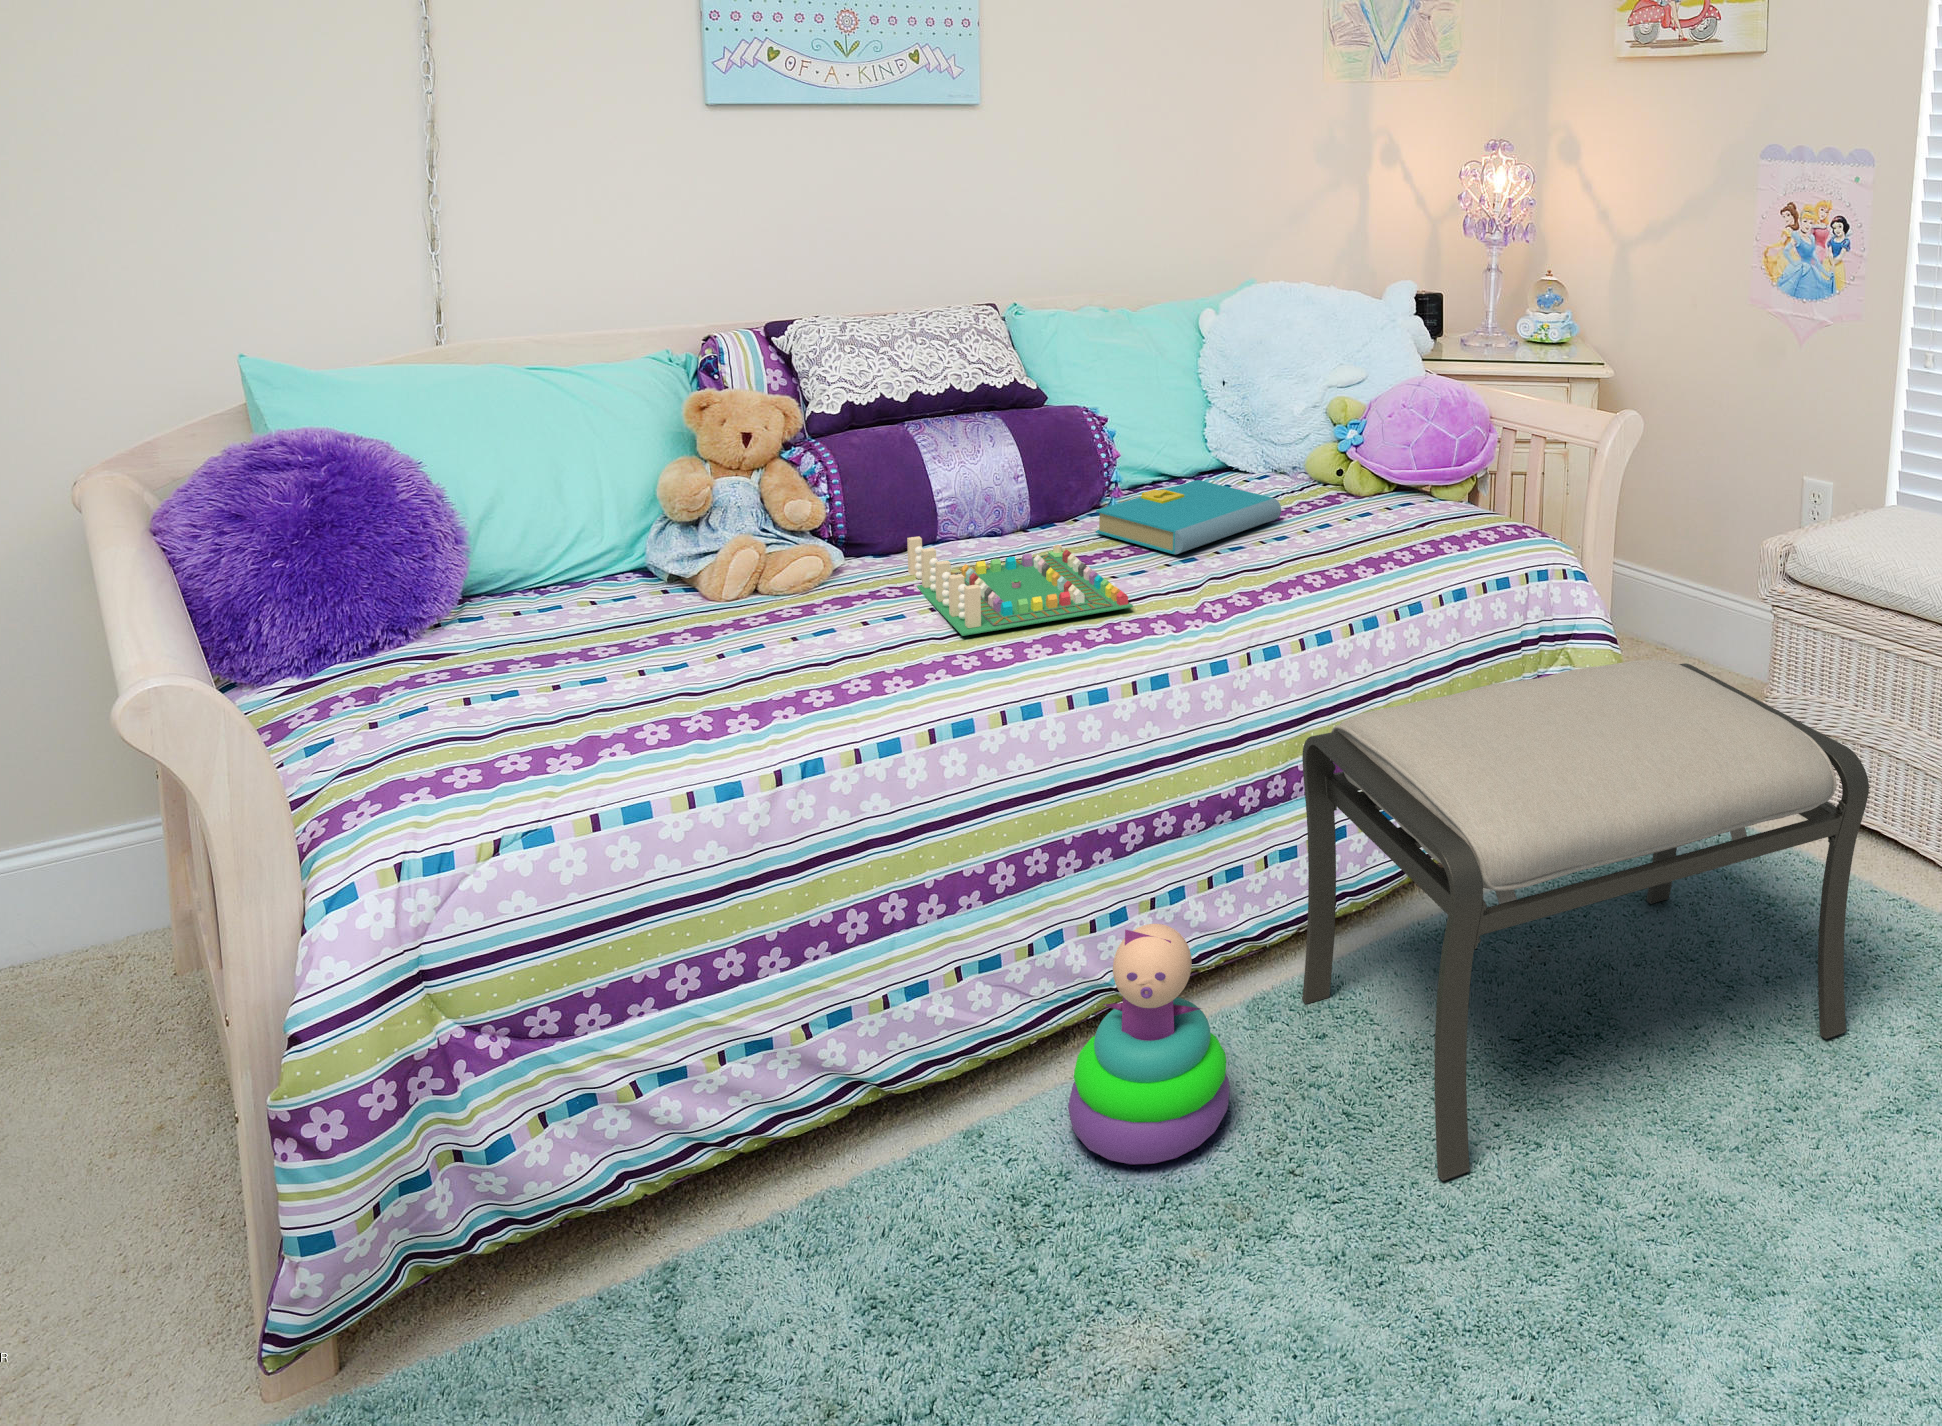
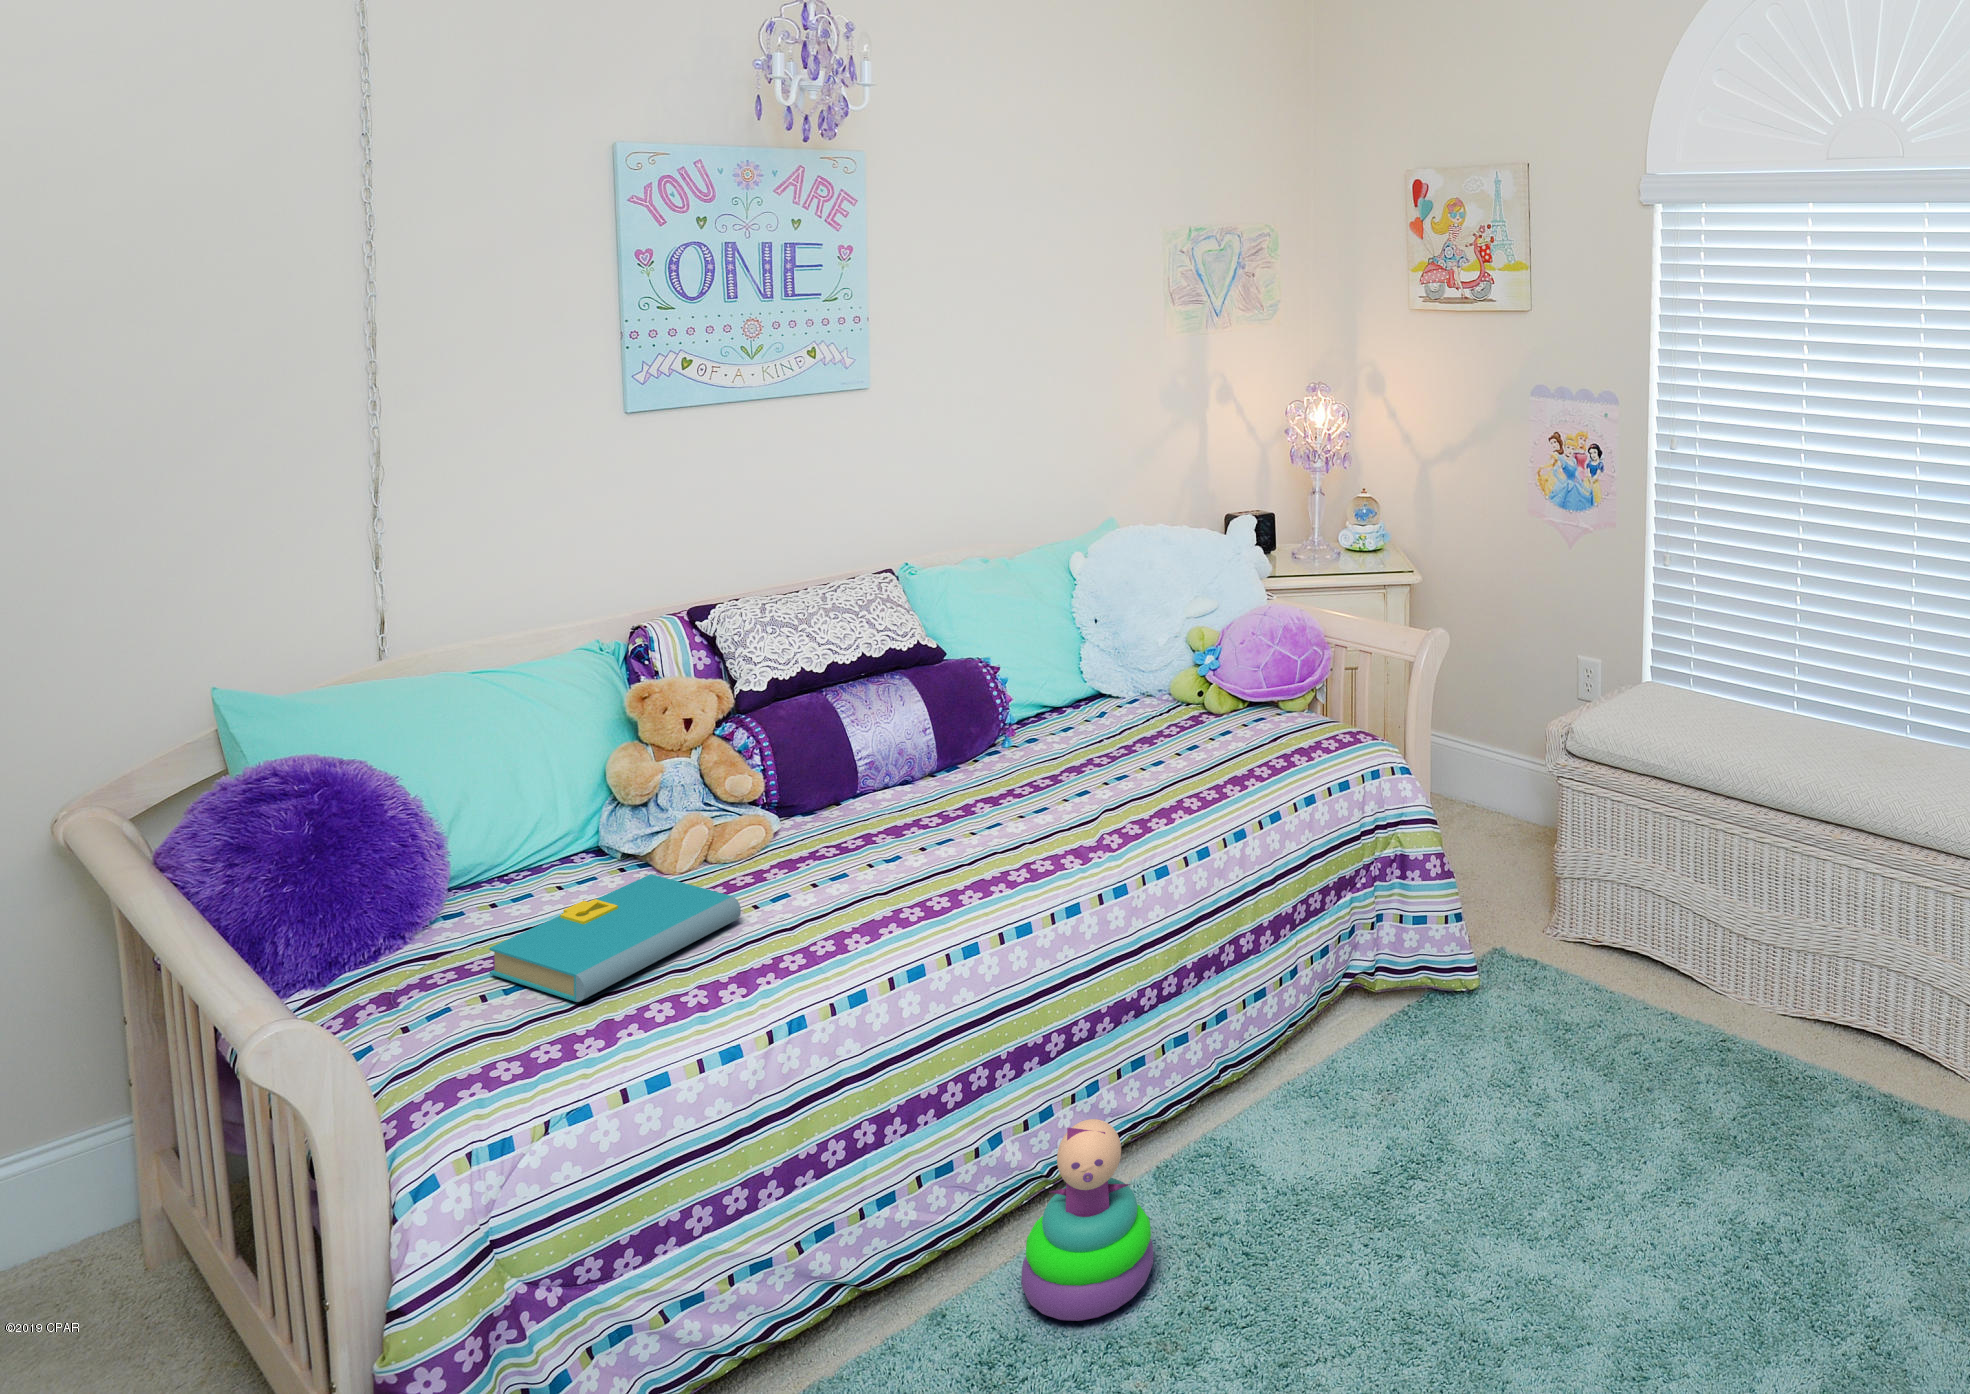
book: present [1096,480,1281,554] -> present [489,874,741,1002]
board game: present [907,536,1133,636] -> none [834,792,1045,892]
ottoman: present [1302,660,1869,1181] -> none [1196,847,1637,1297]

